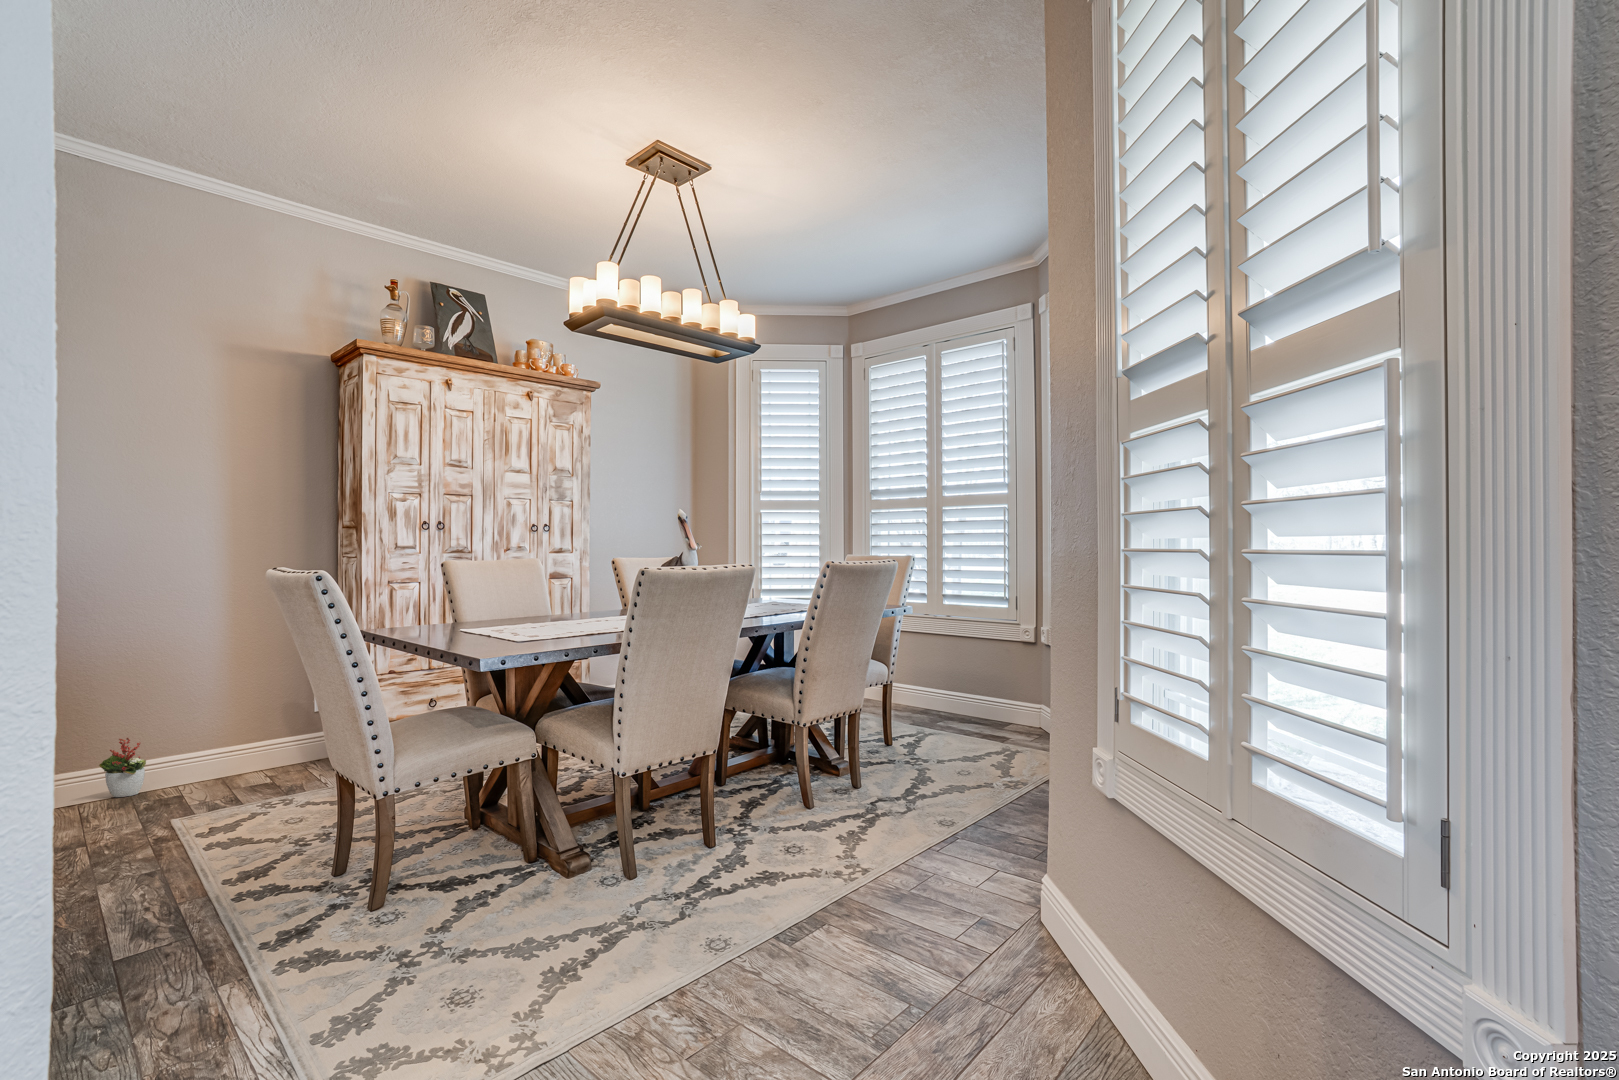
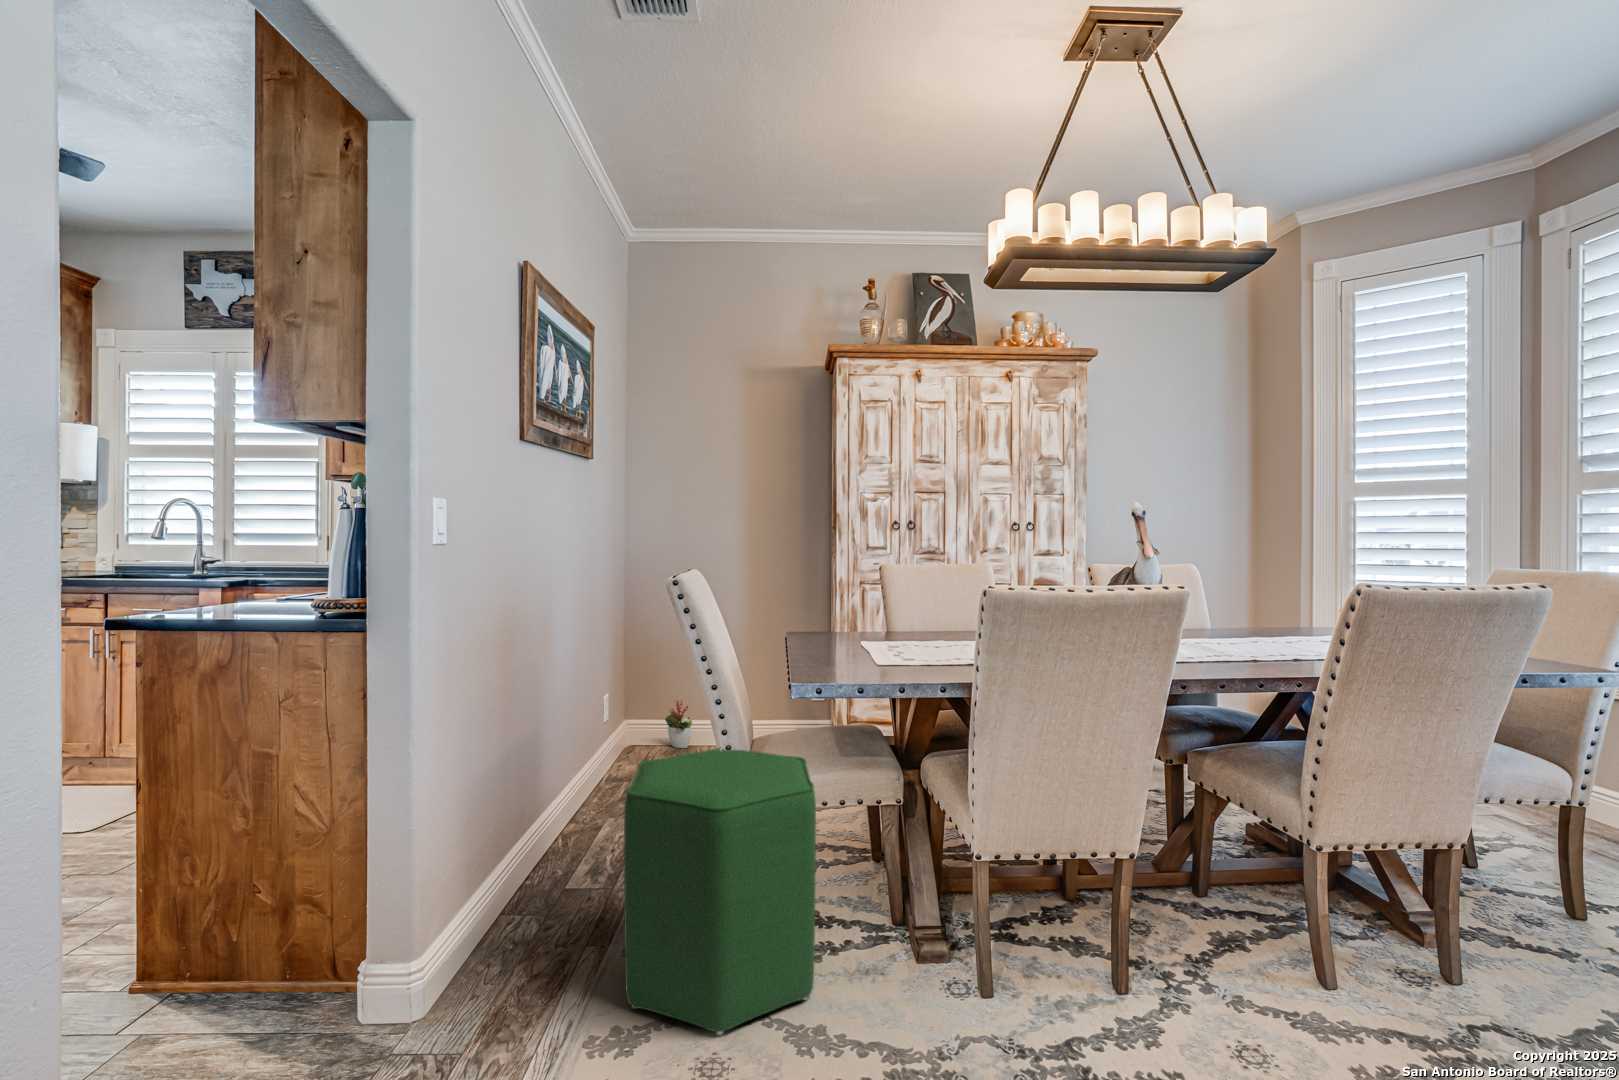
ottoman: none [293,732,505,996] -> present [624,748,816,1035]

